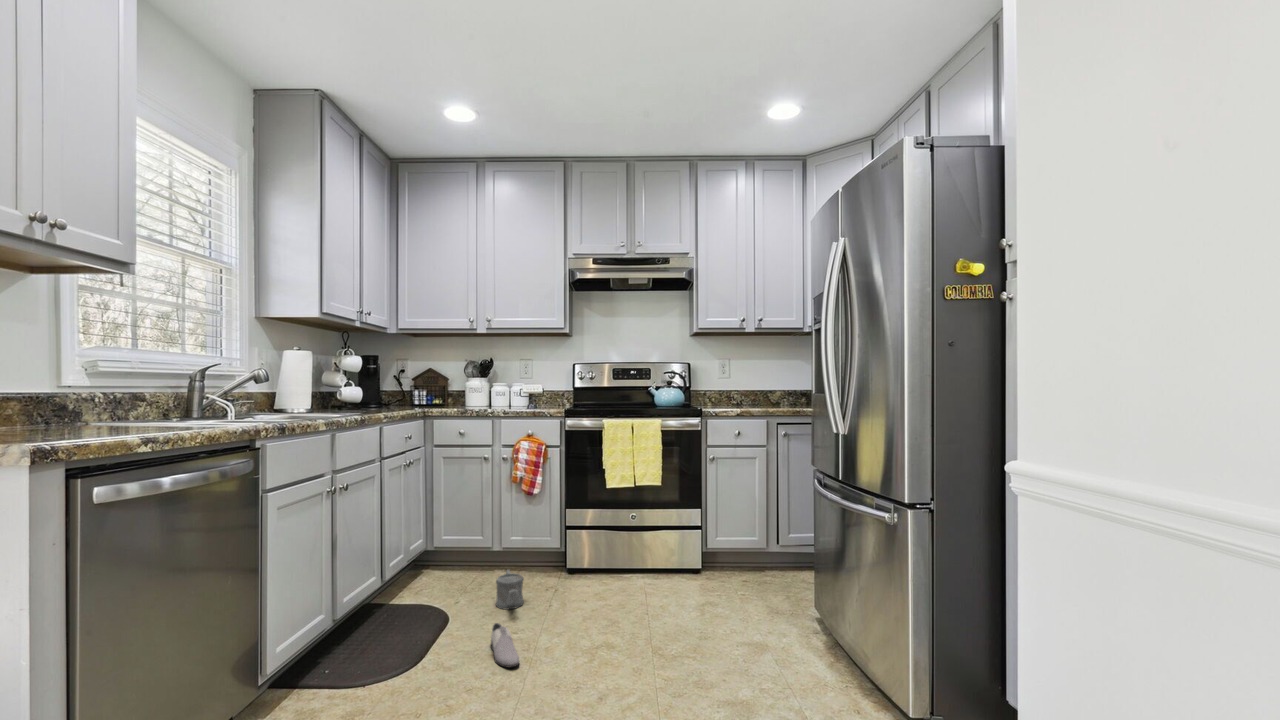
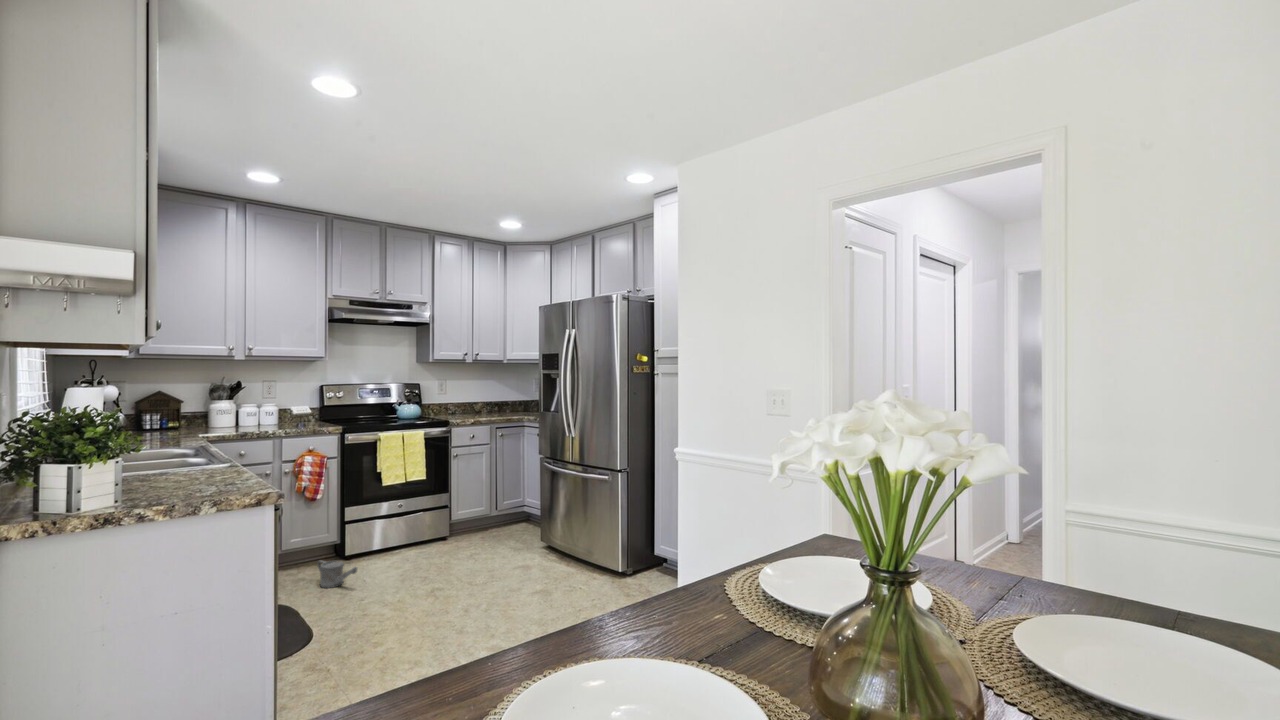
shoe: present [491,623,519,668] -> none [360,586,401,608]

